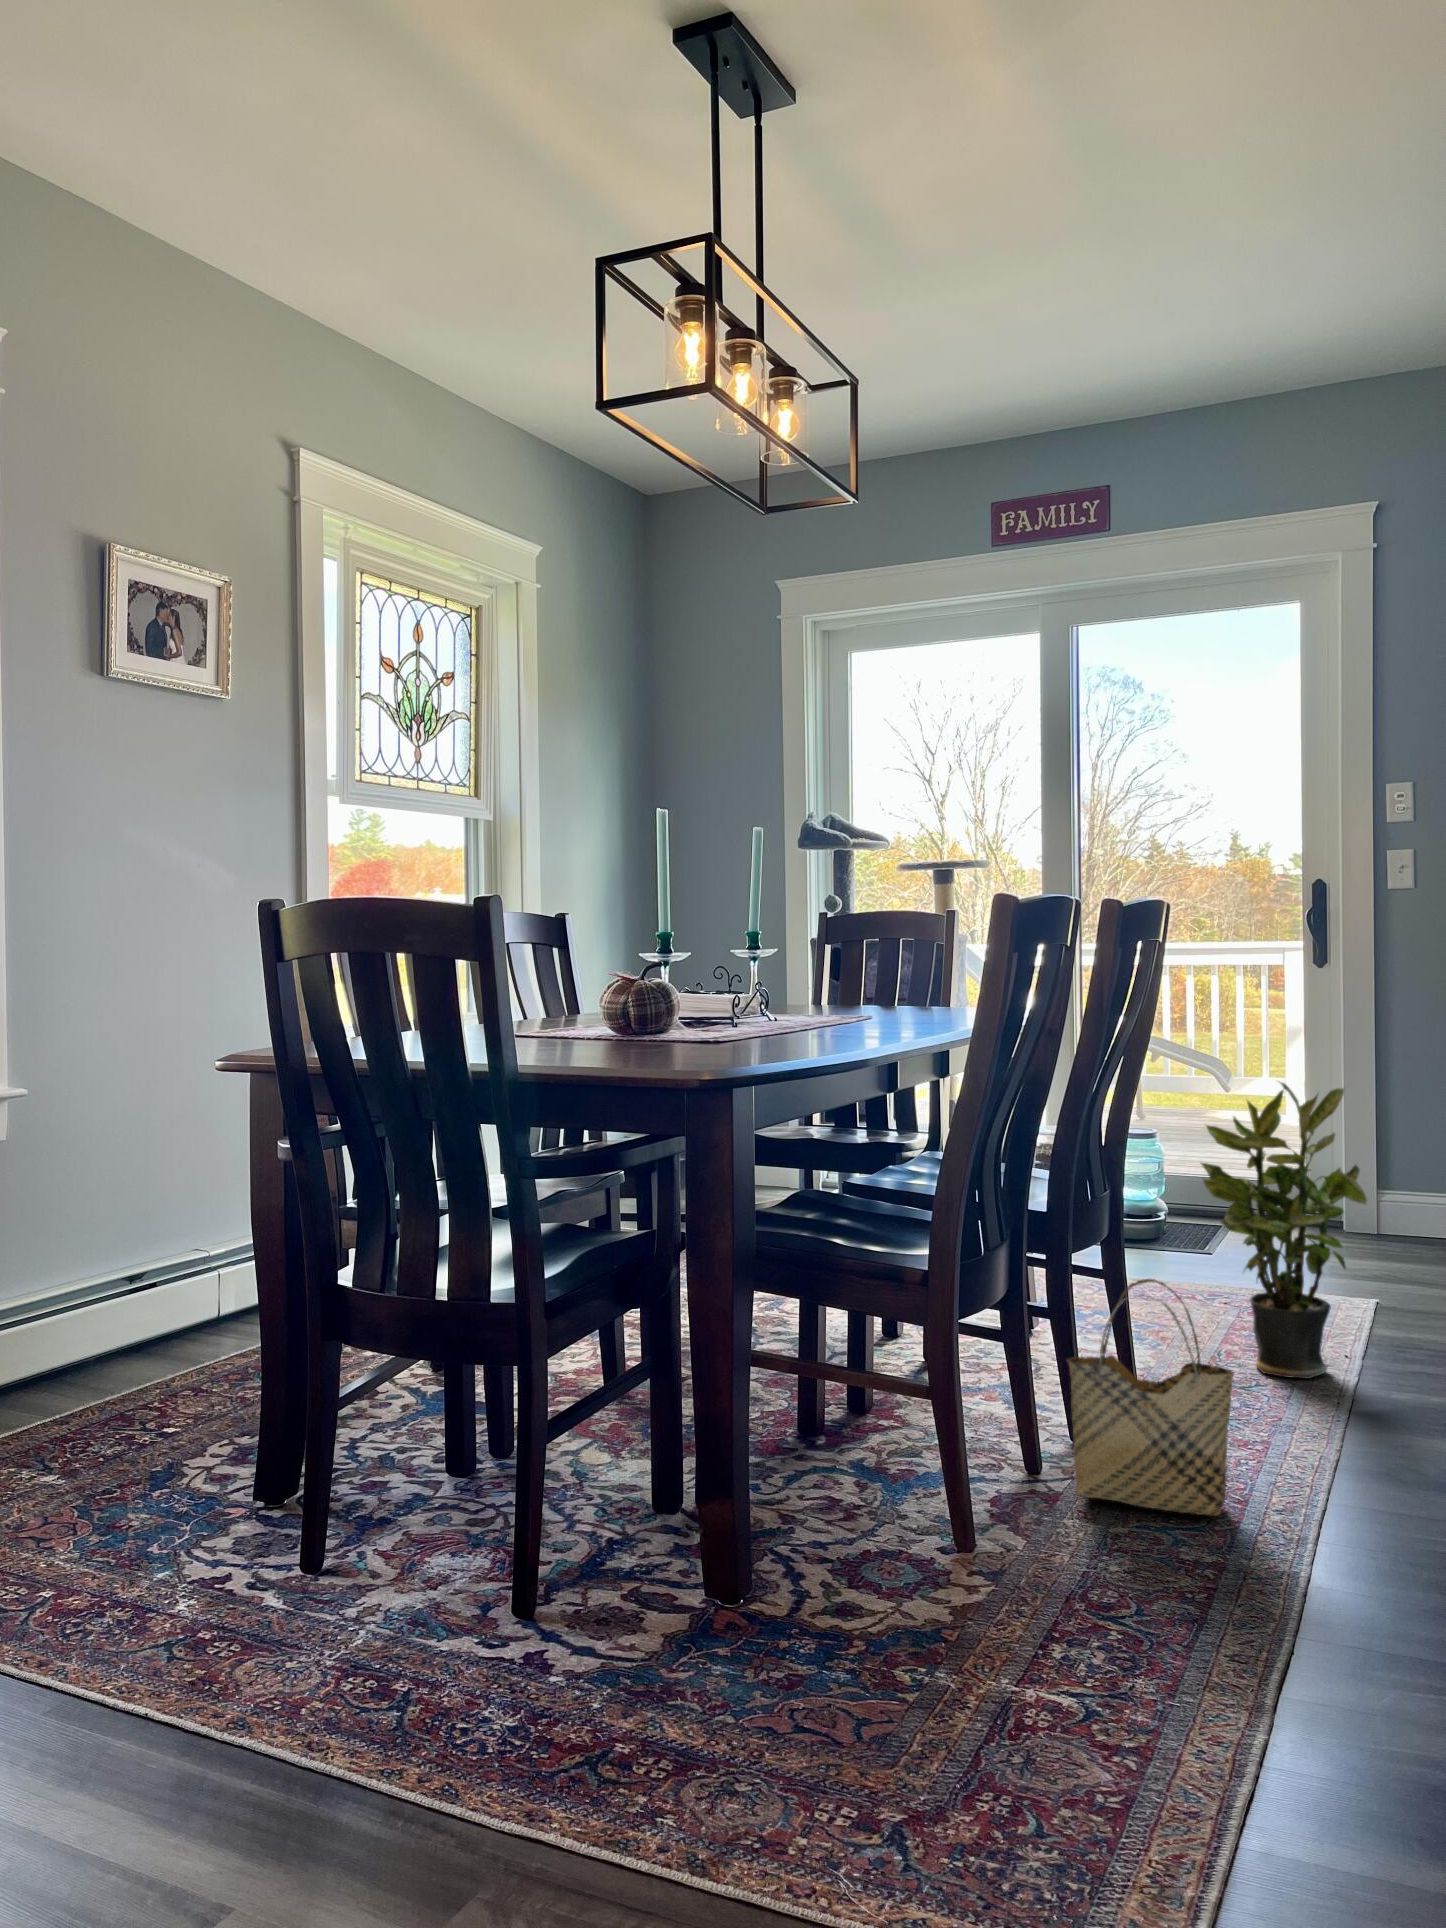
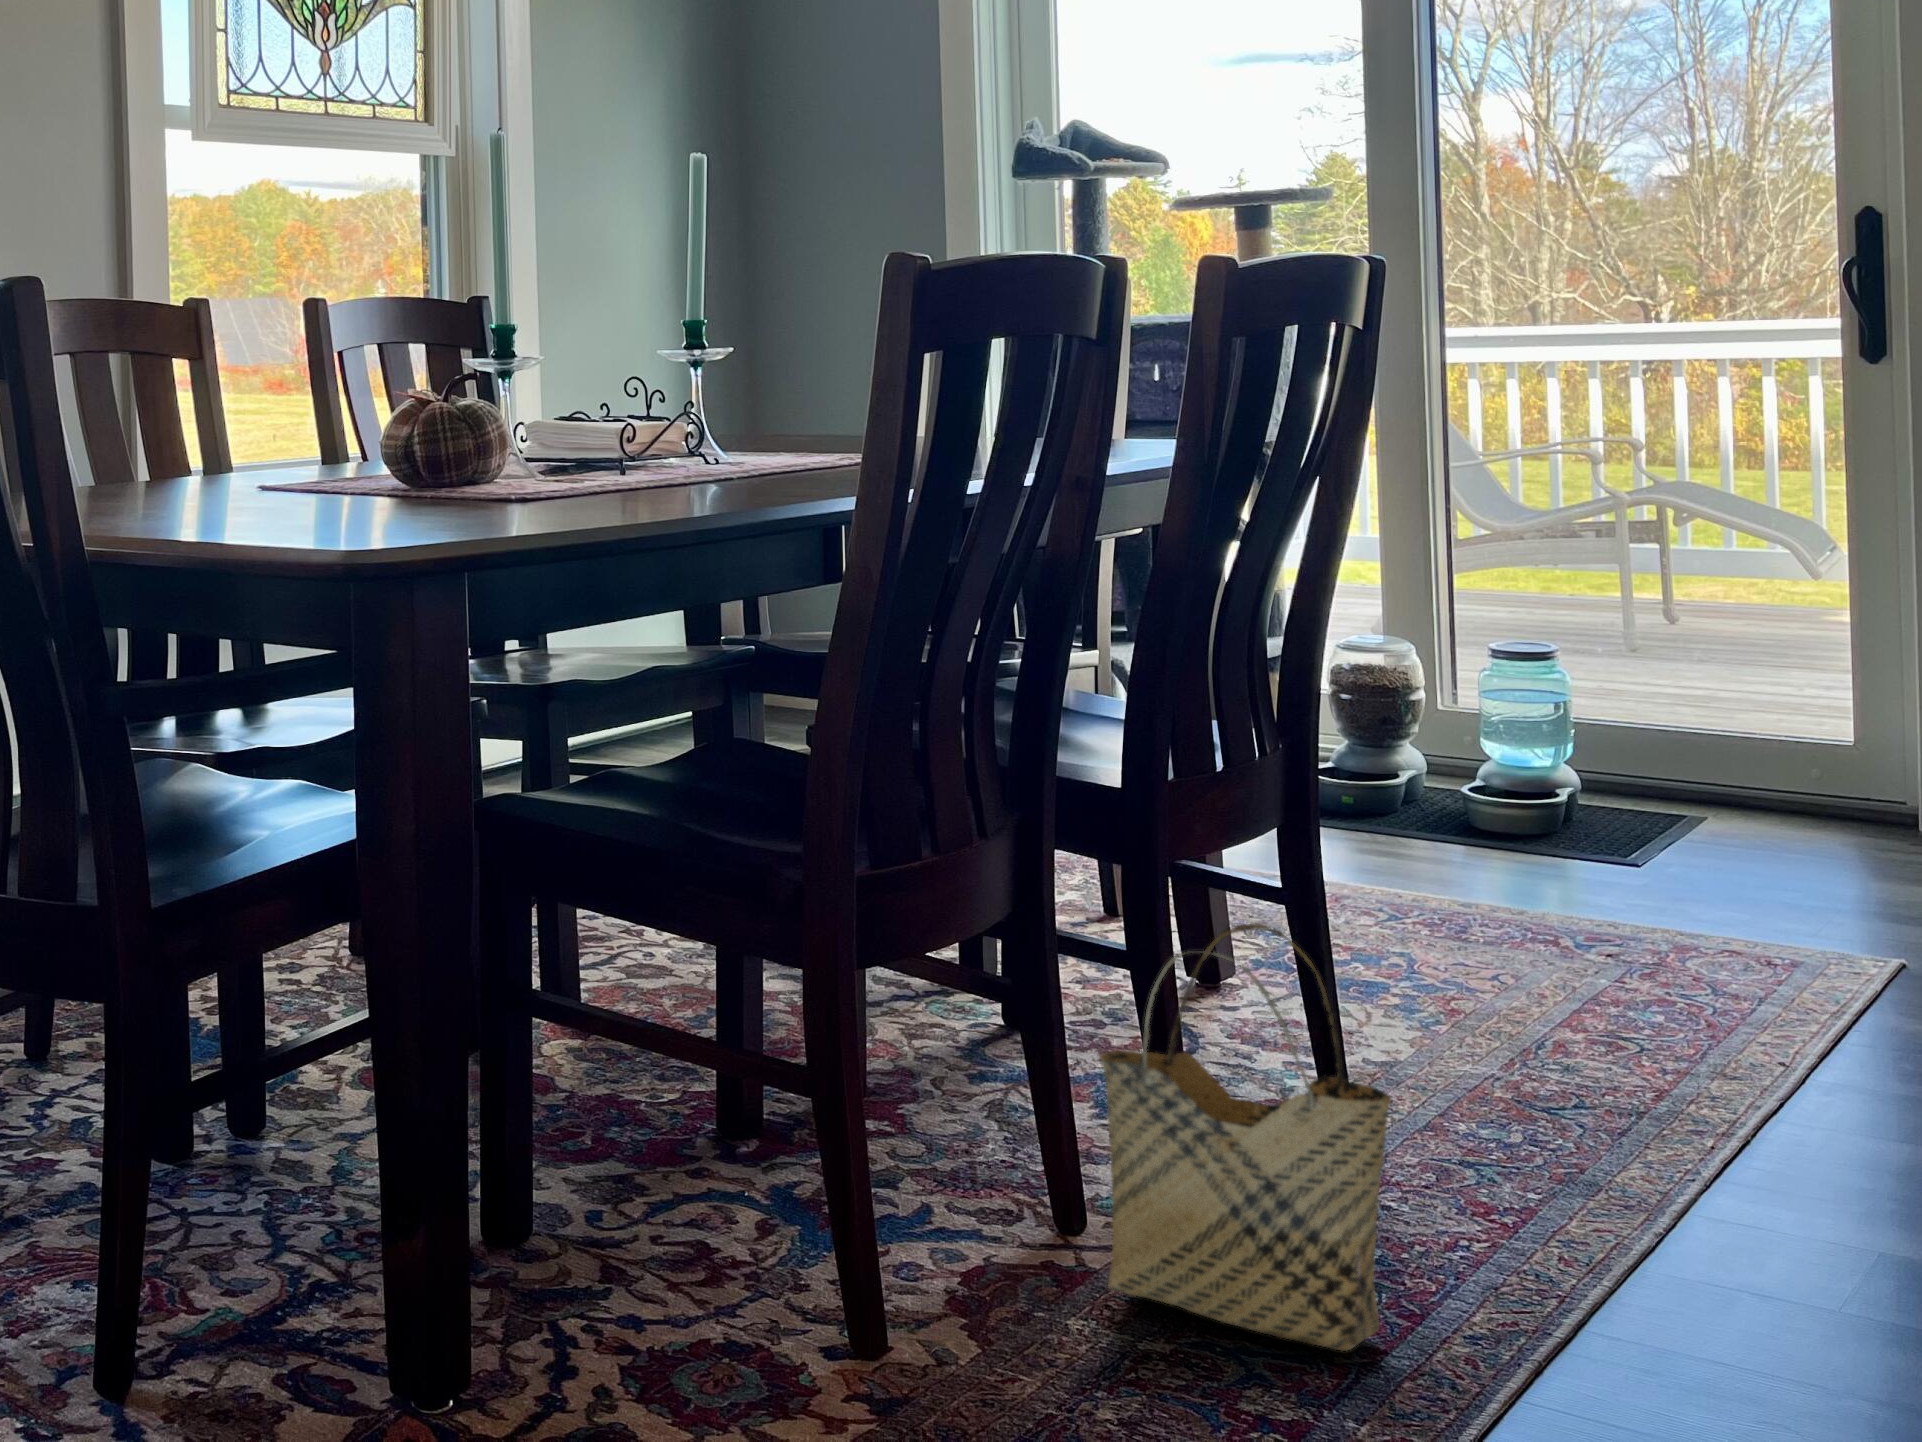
potted plant: present [1202,1083,1367,1379] -> none [1485,582,1811,1125]

